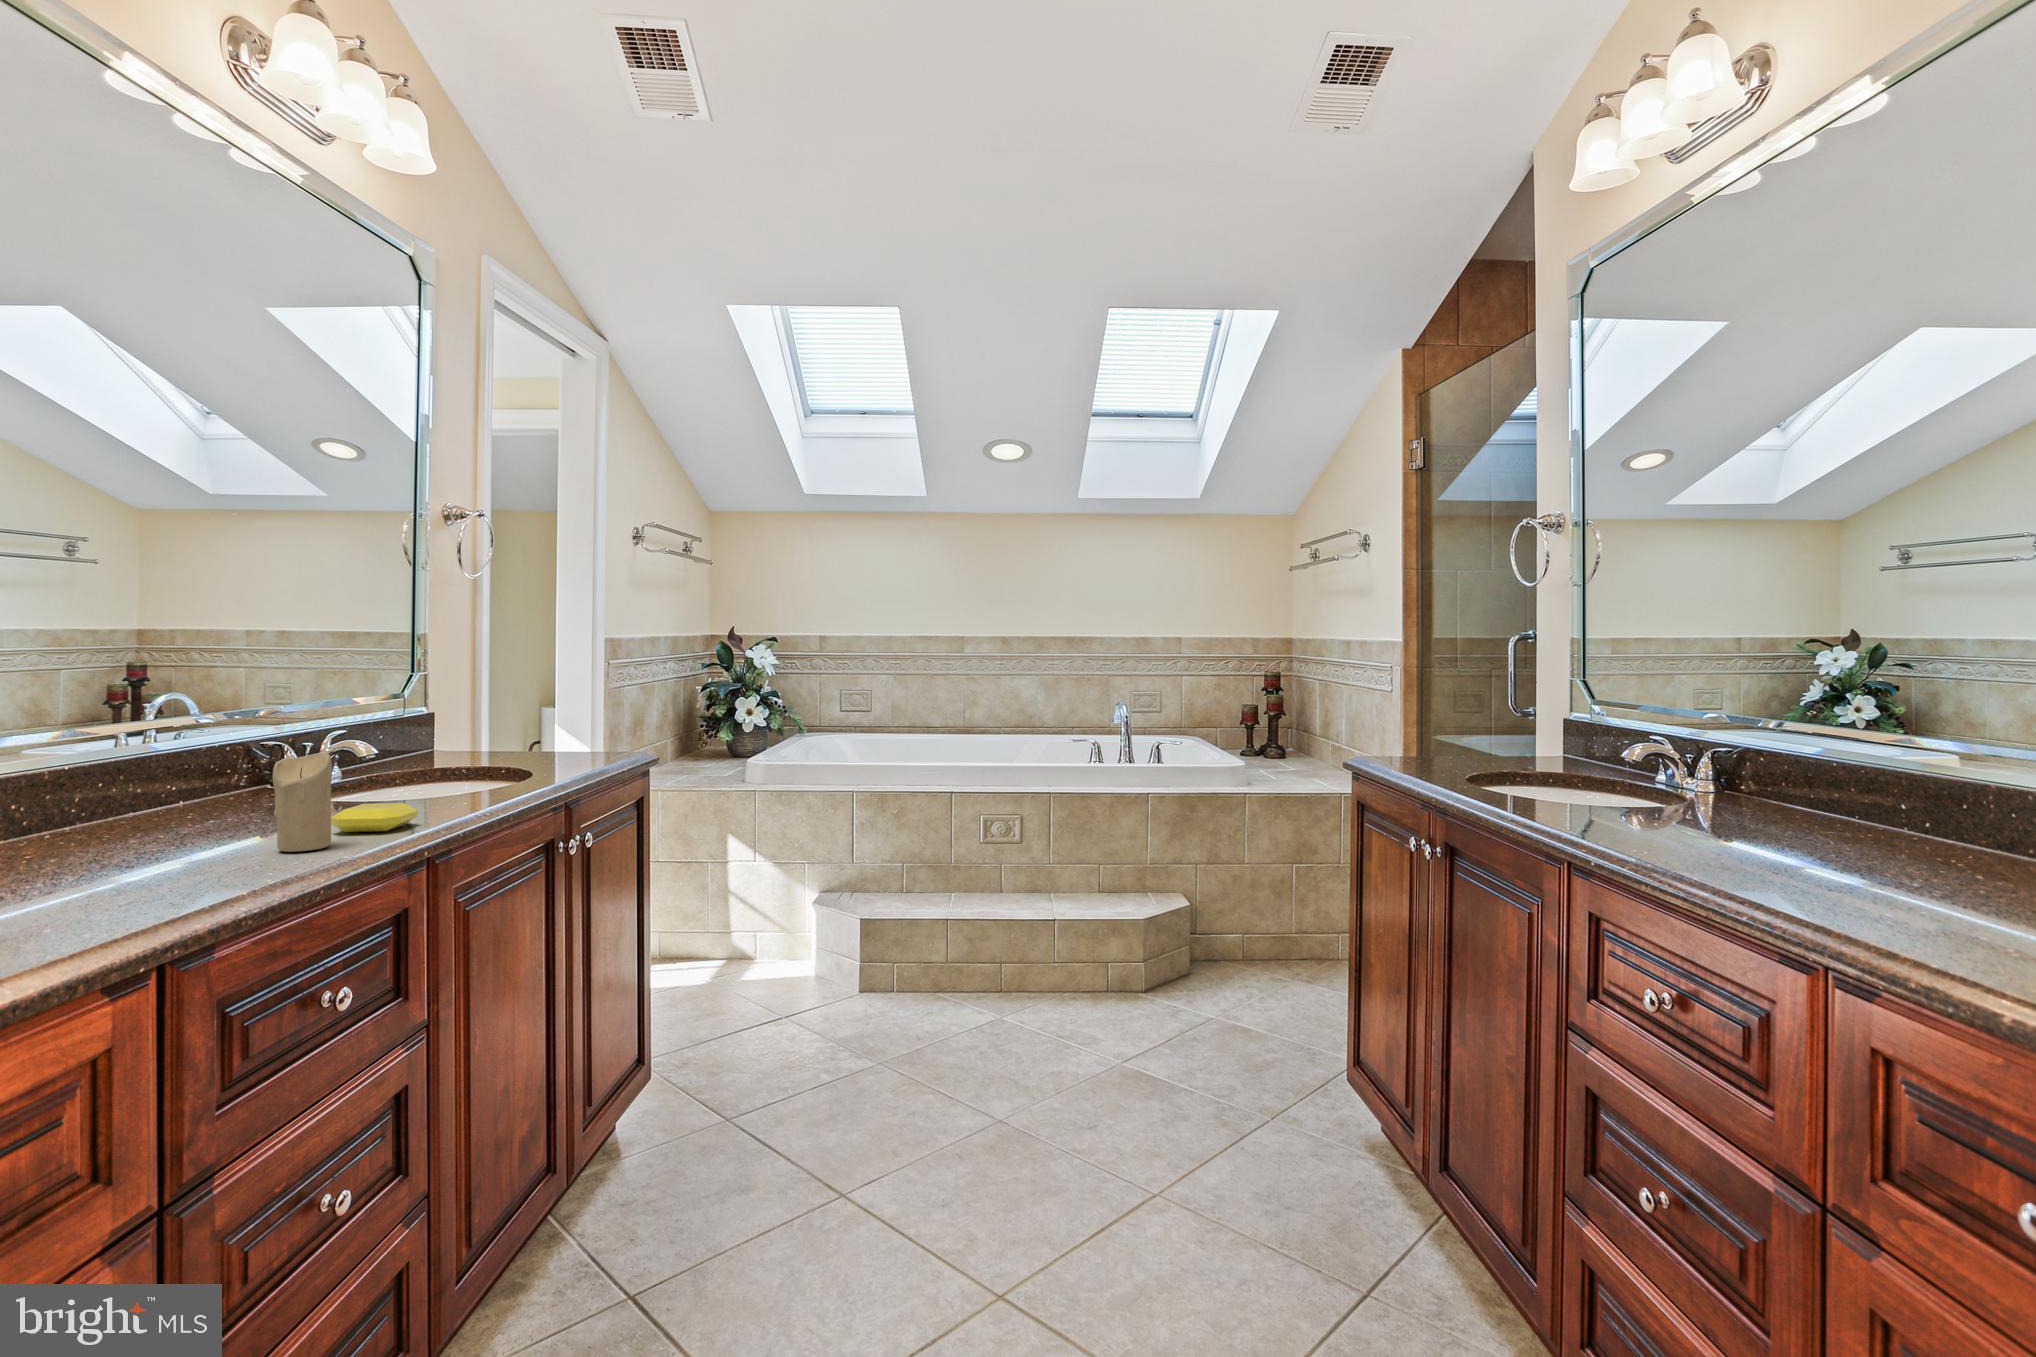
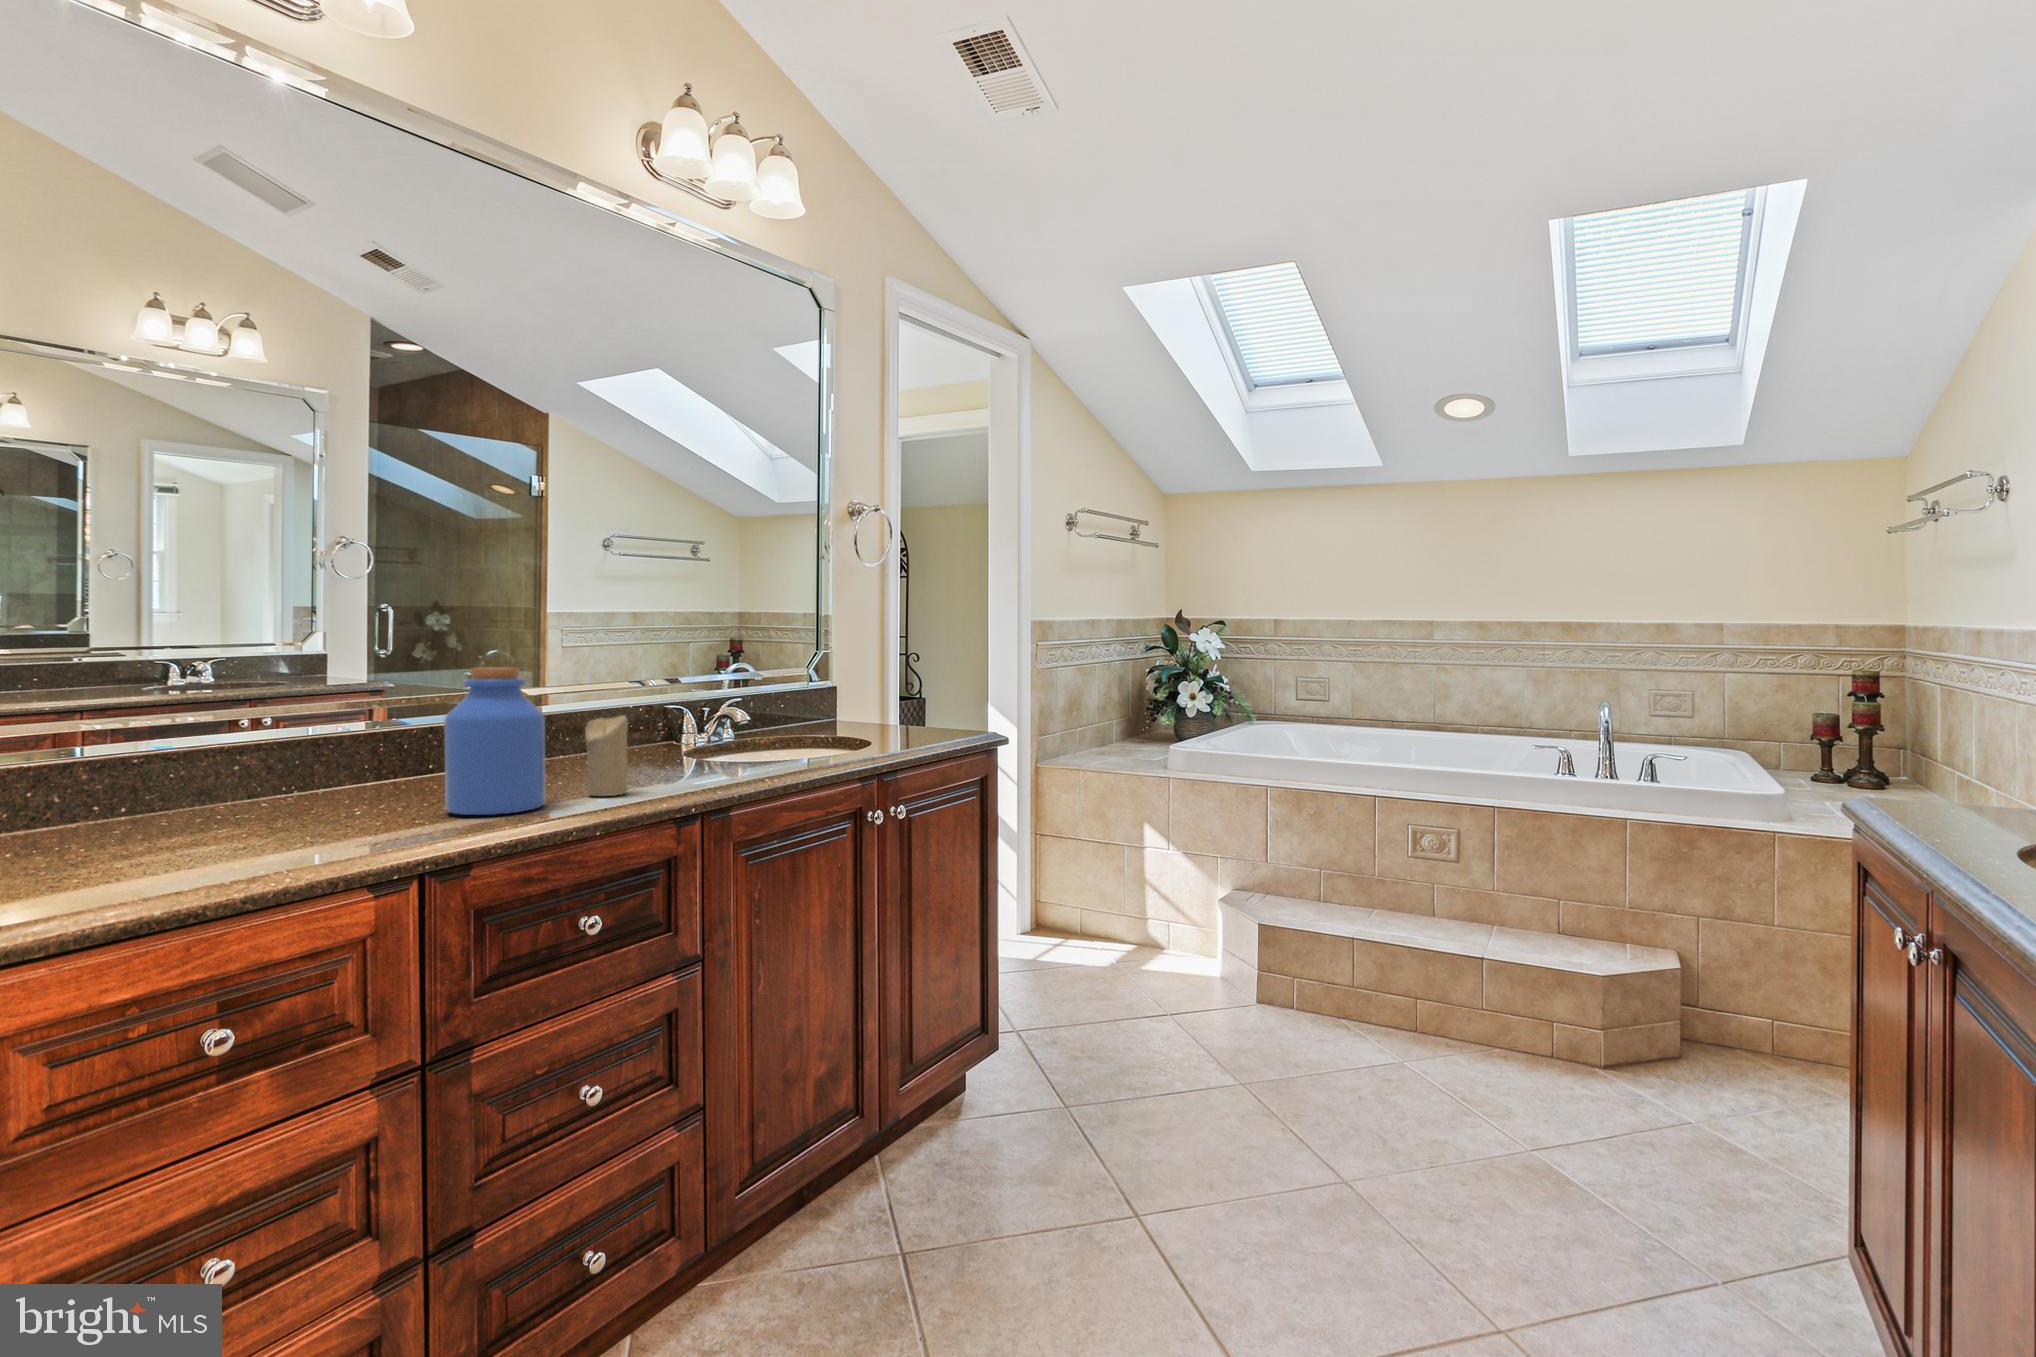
jar: none [105,699,251,889] -> present [444,667,545,815]
soap bar: present [331,803,418,832] -> none [648,761,714,785]

